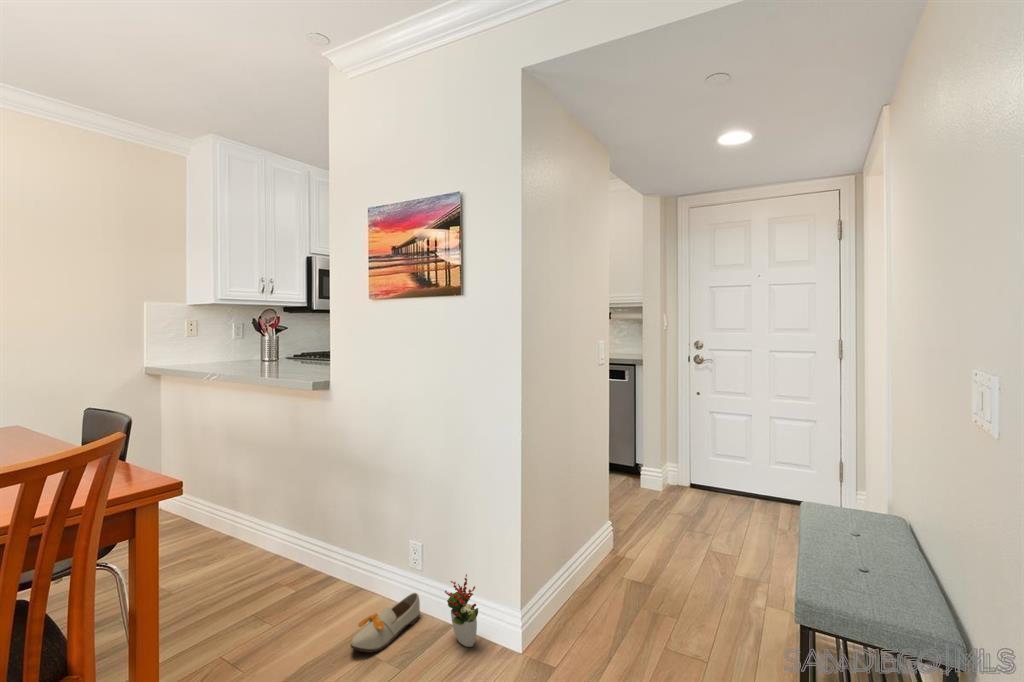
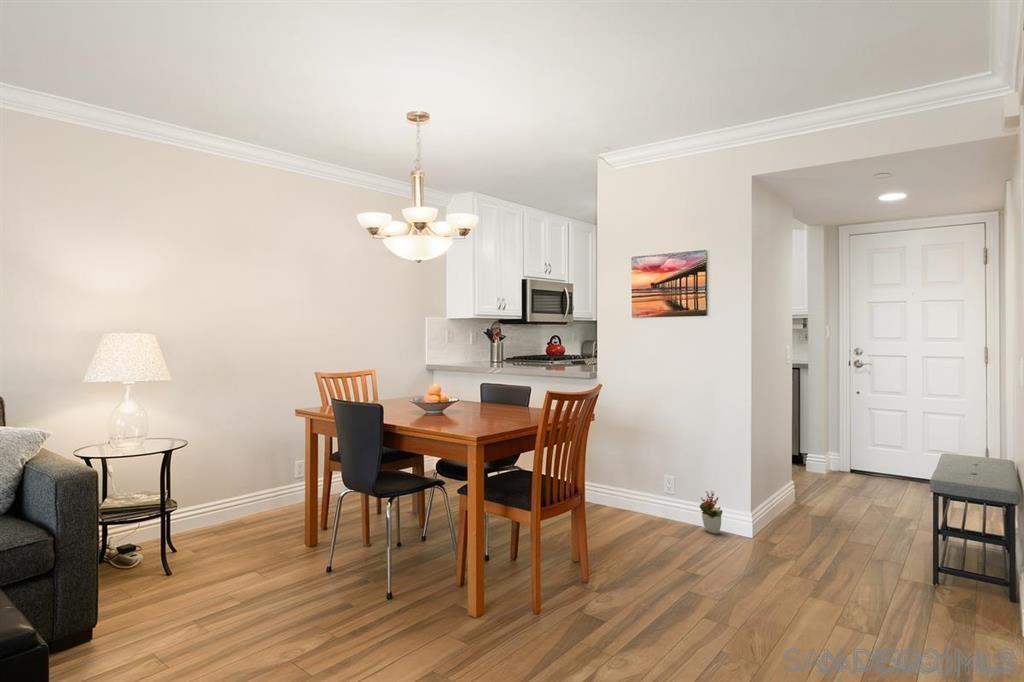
shoe: present [351,593,420,652] -> none [641,507,675,532]

